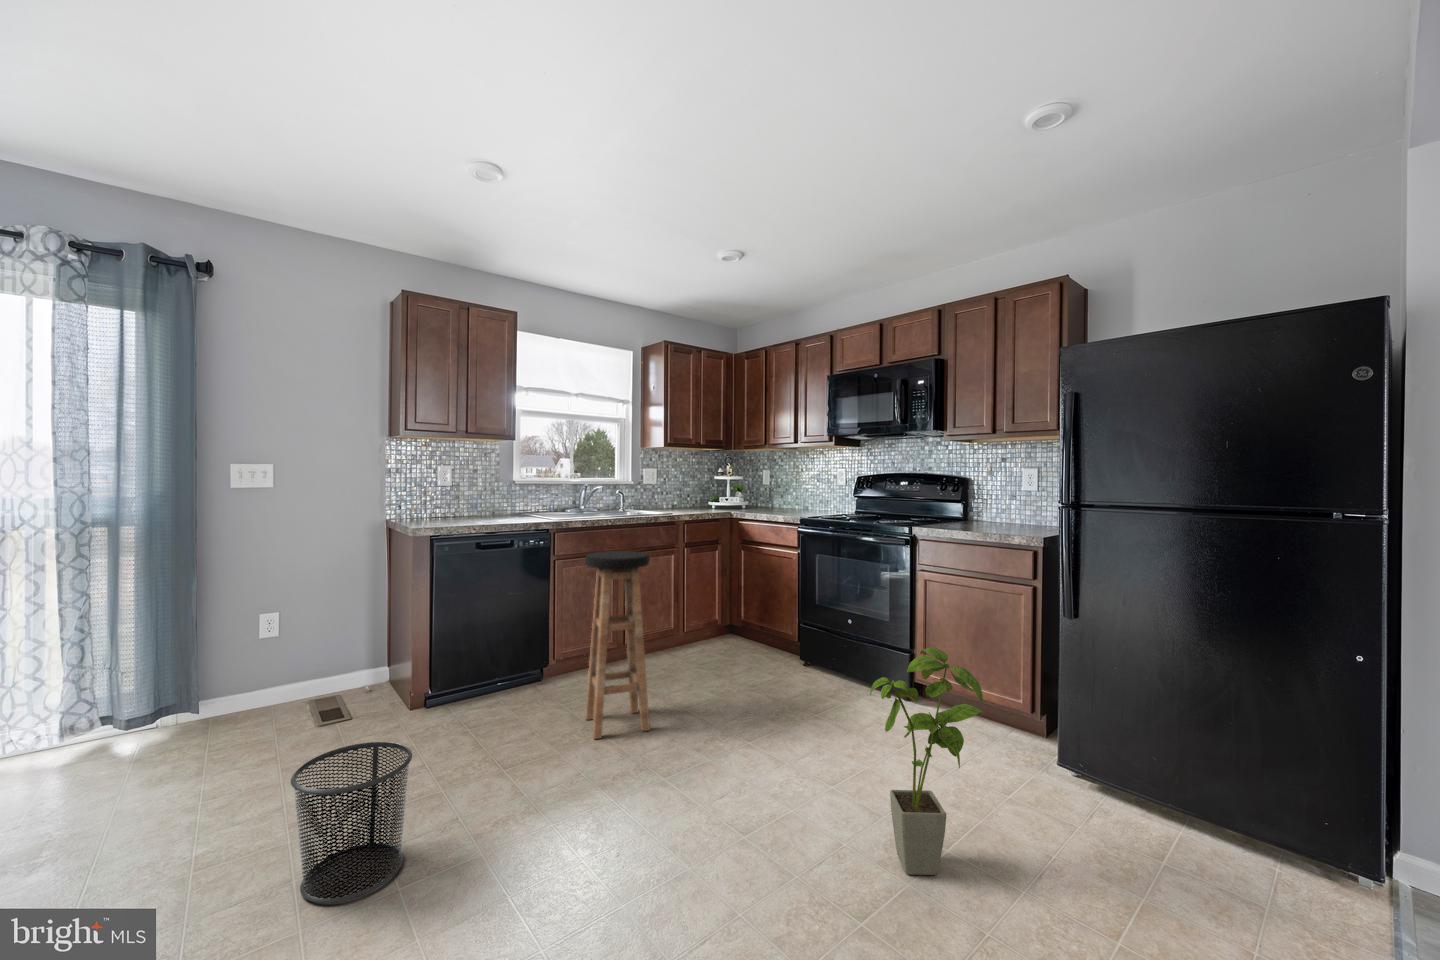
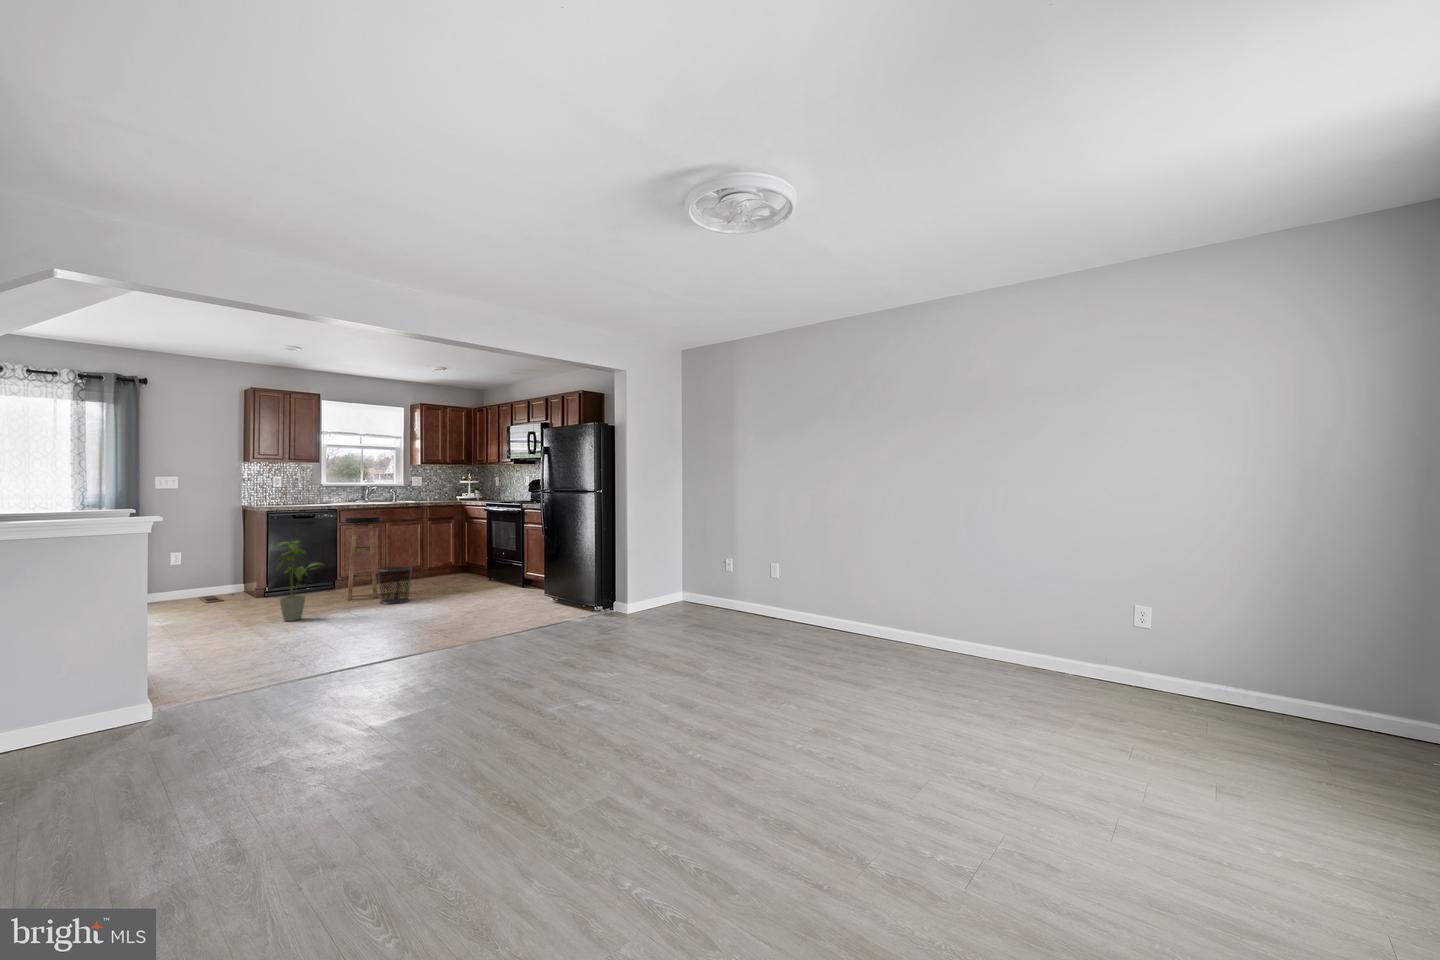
house plant: present [870,648,984,875] -> present [277,541,321,621]
waste bin: present [291,742,412,904] -> present [377,566,412,604]

